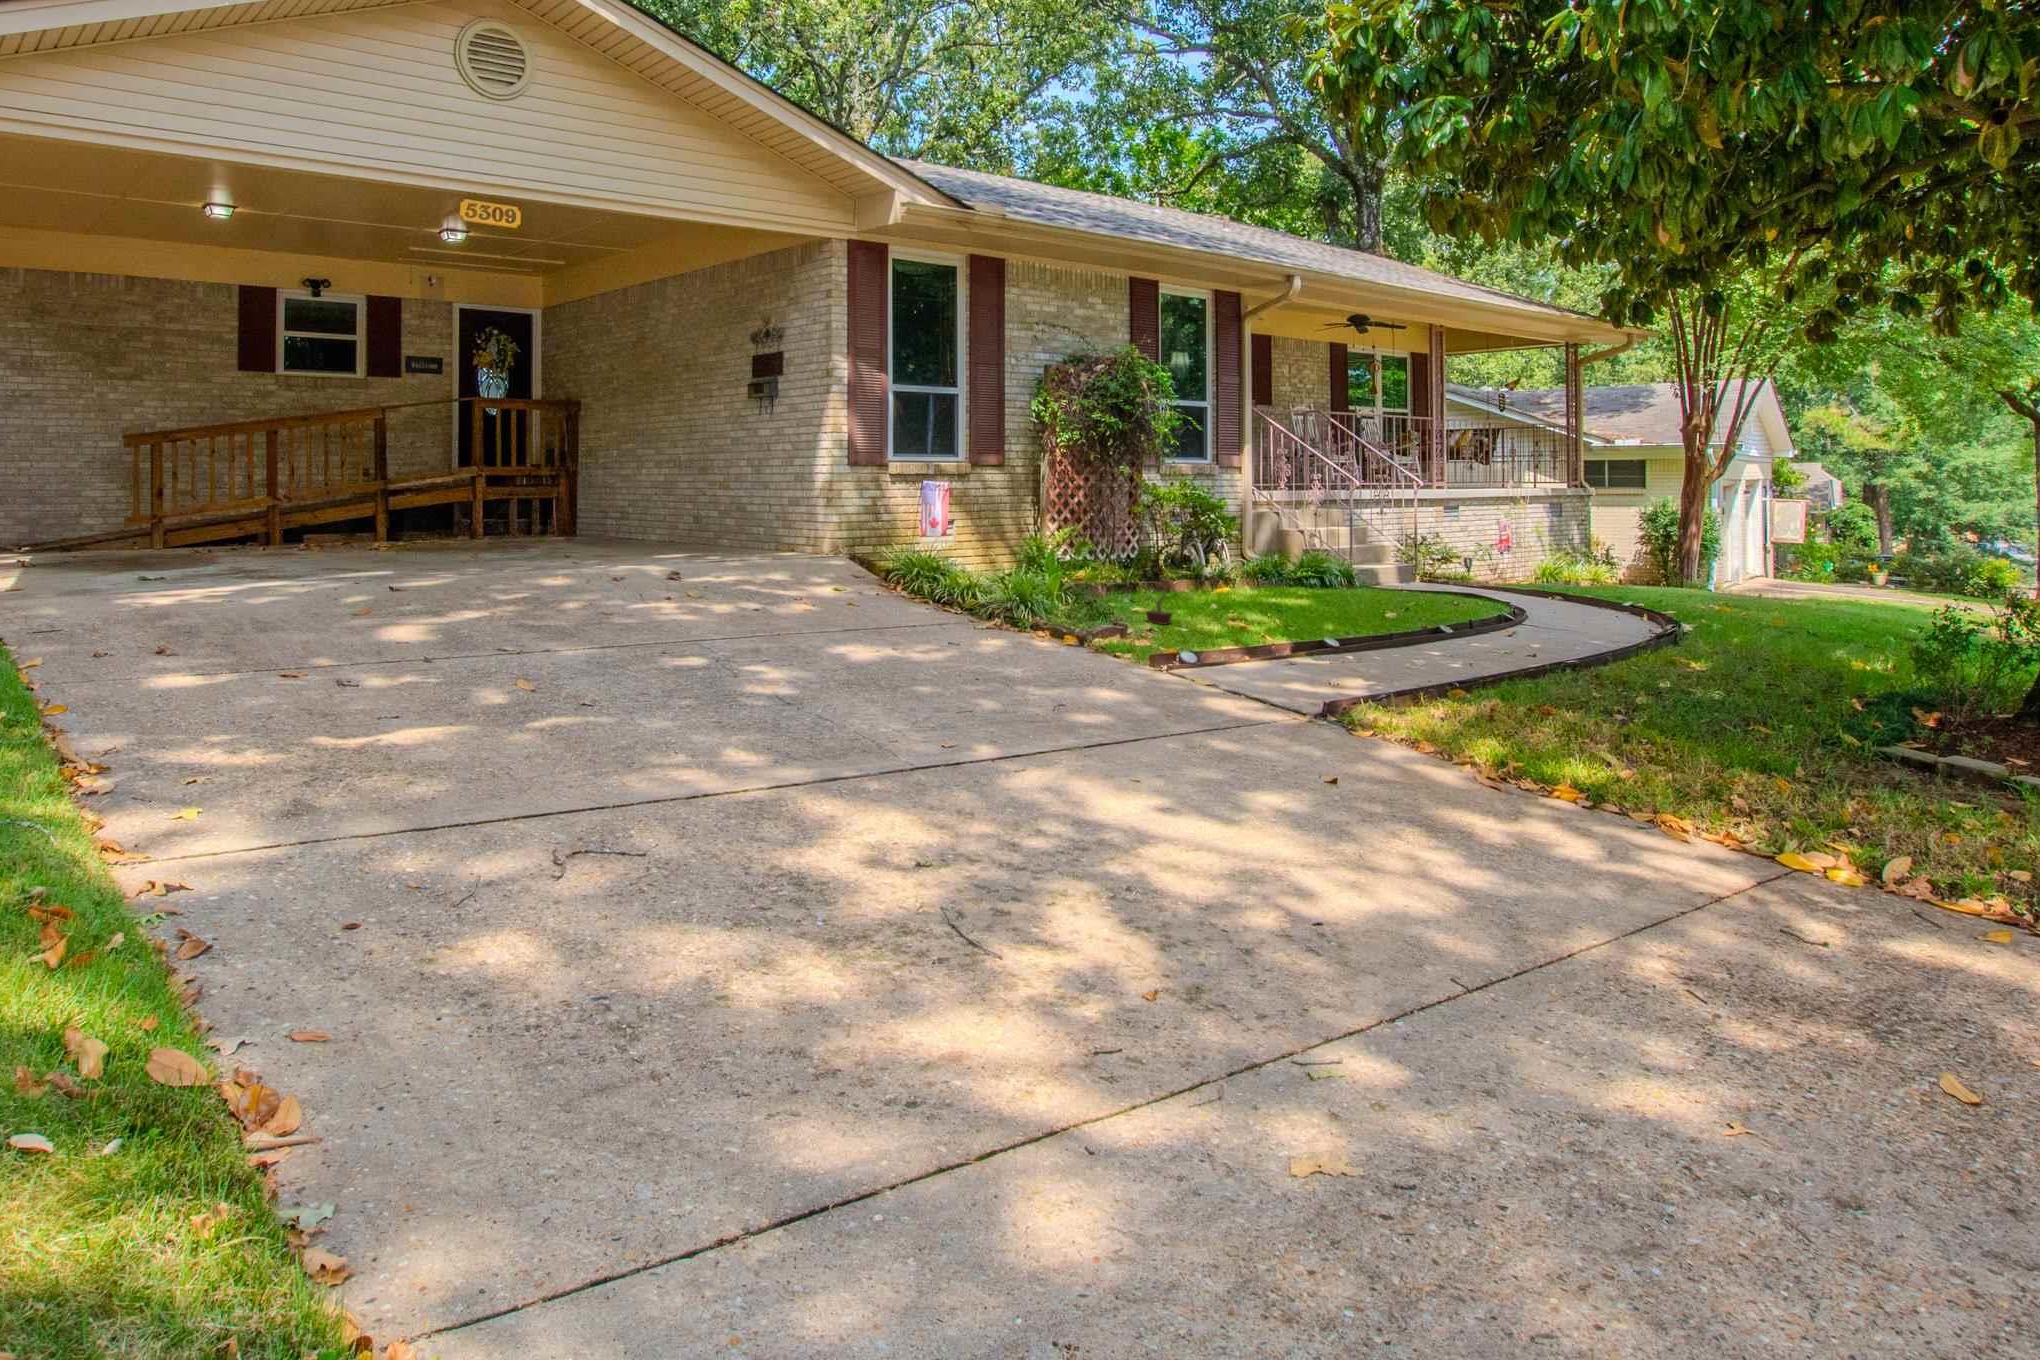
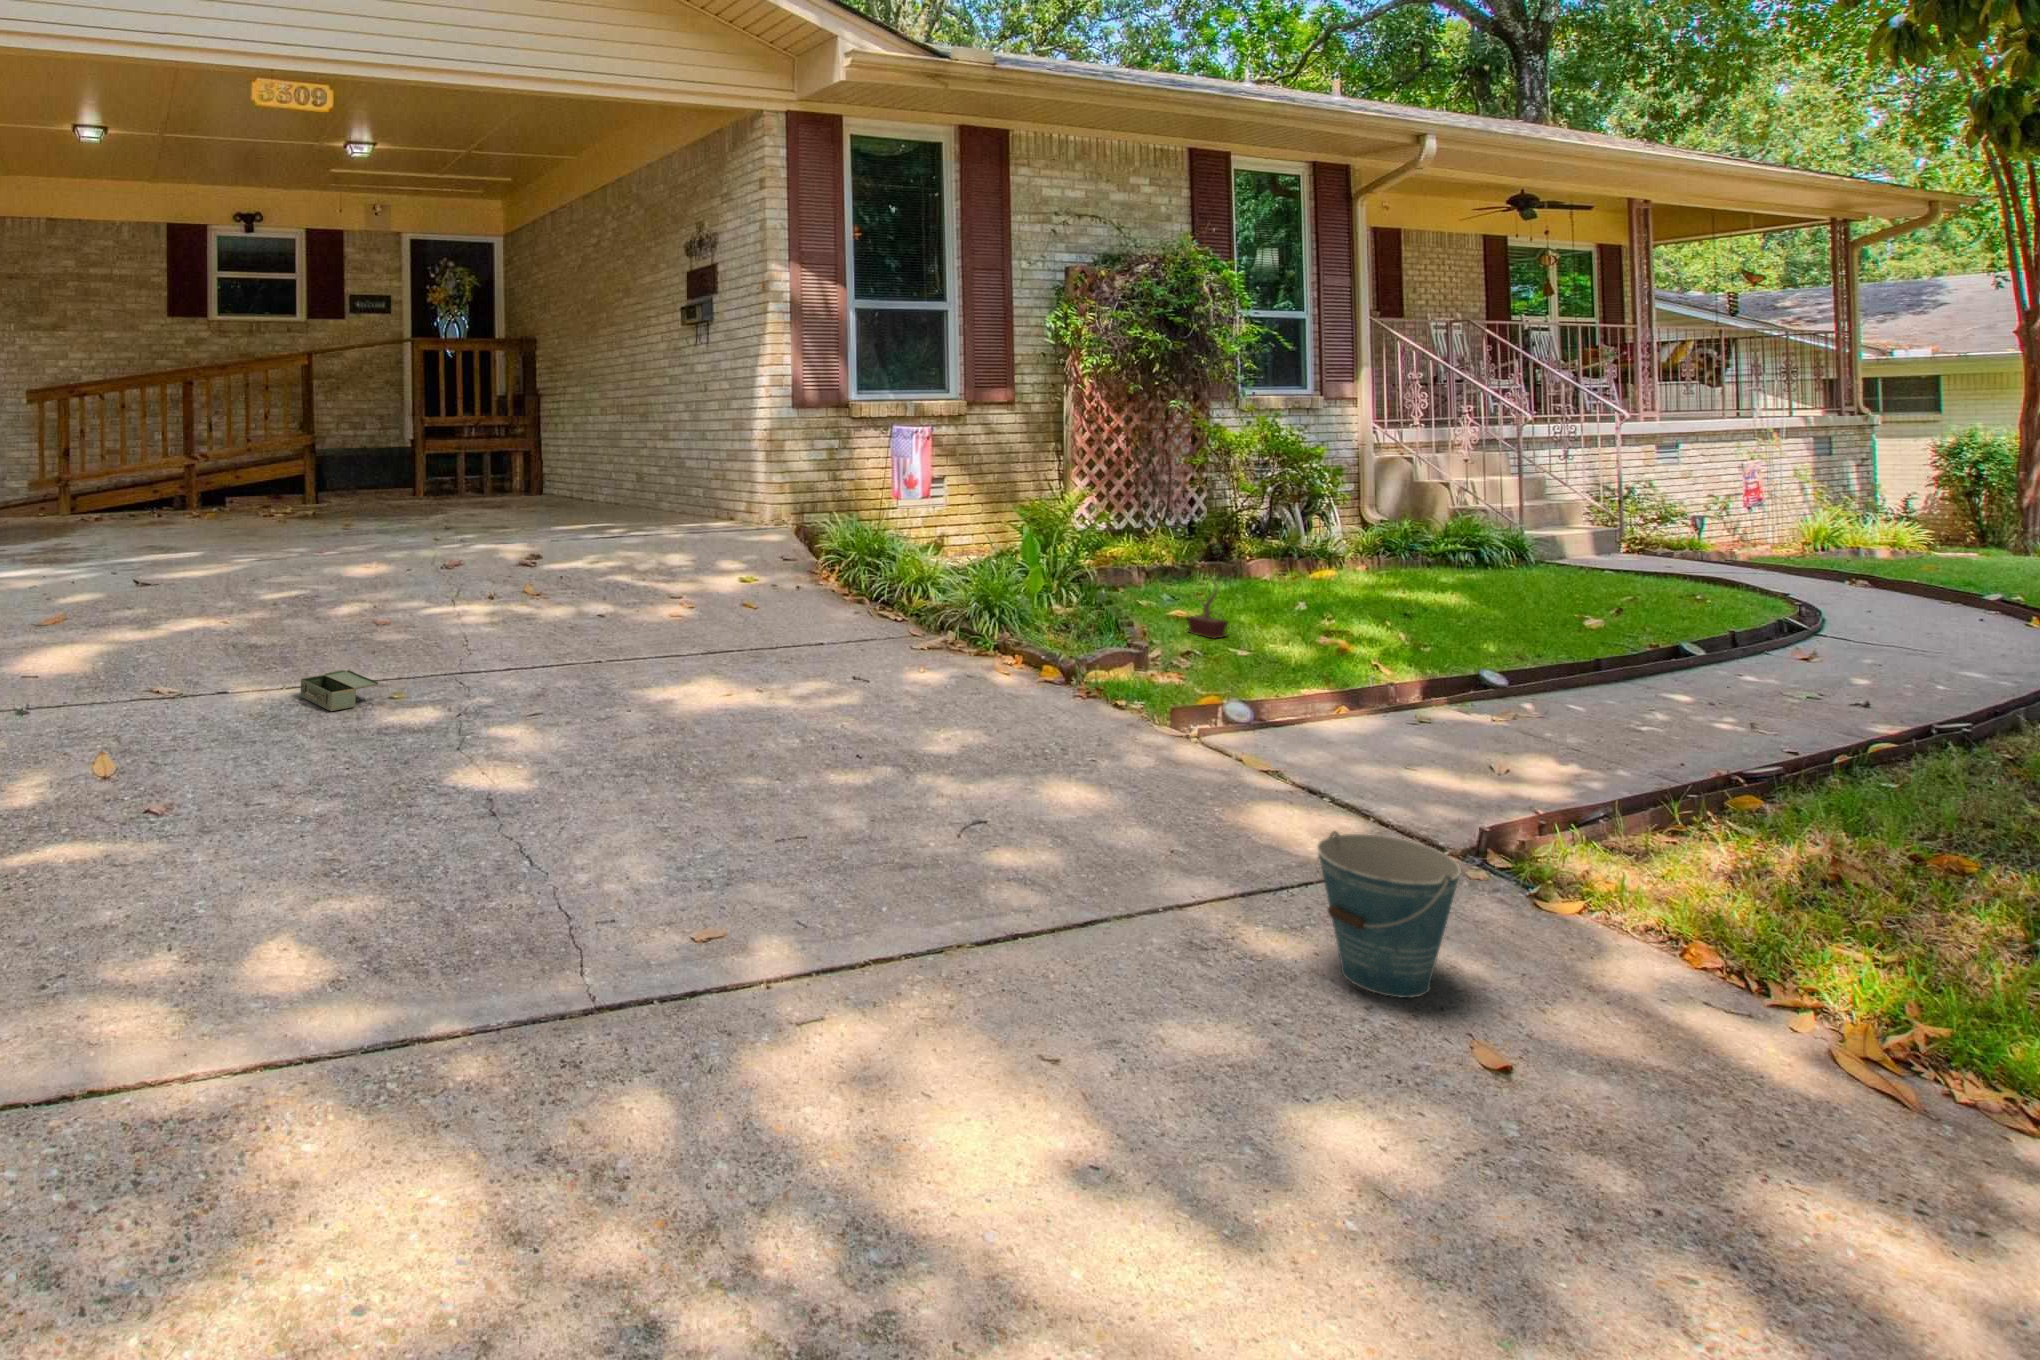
toolbox: none [580,644,640,668] -> present [301,670,378,711]
bucket: none [1249,690,1319,766] -> present [1315,831,1461,998]

